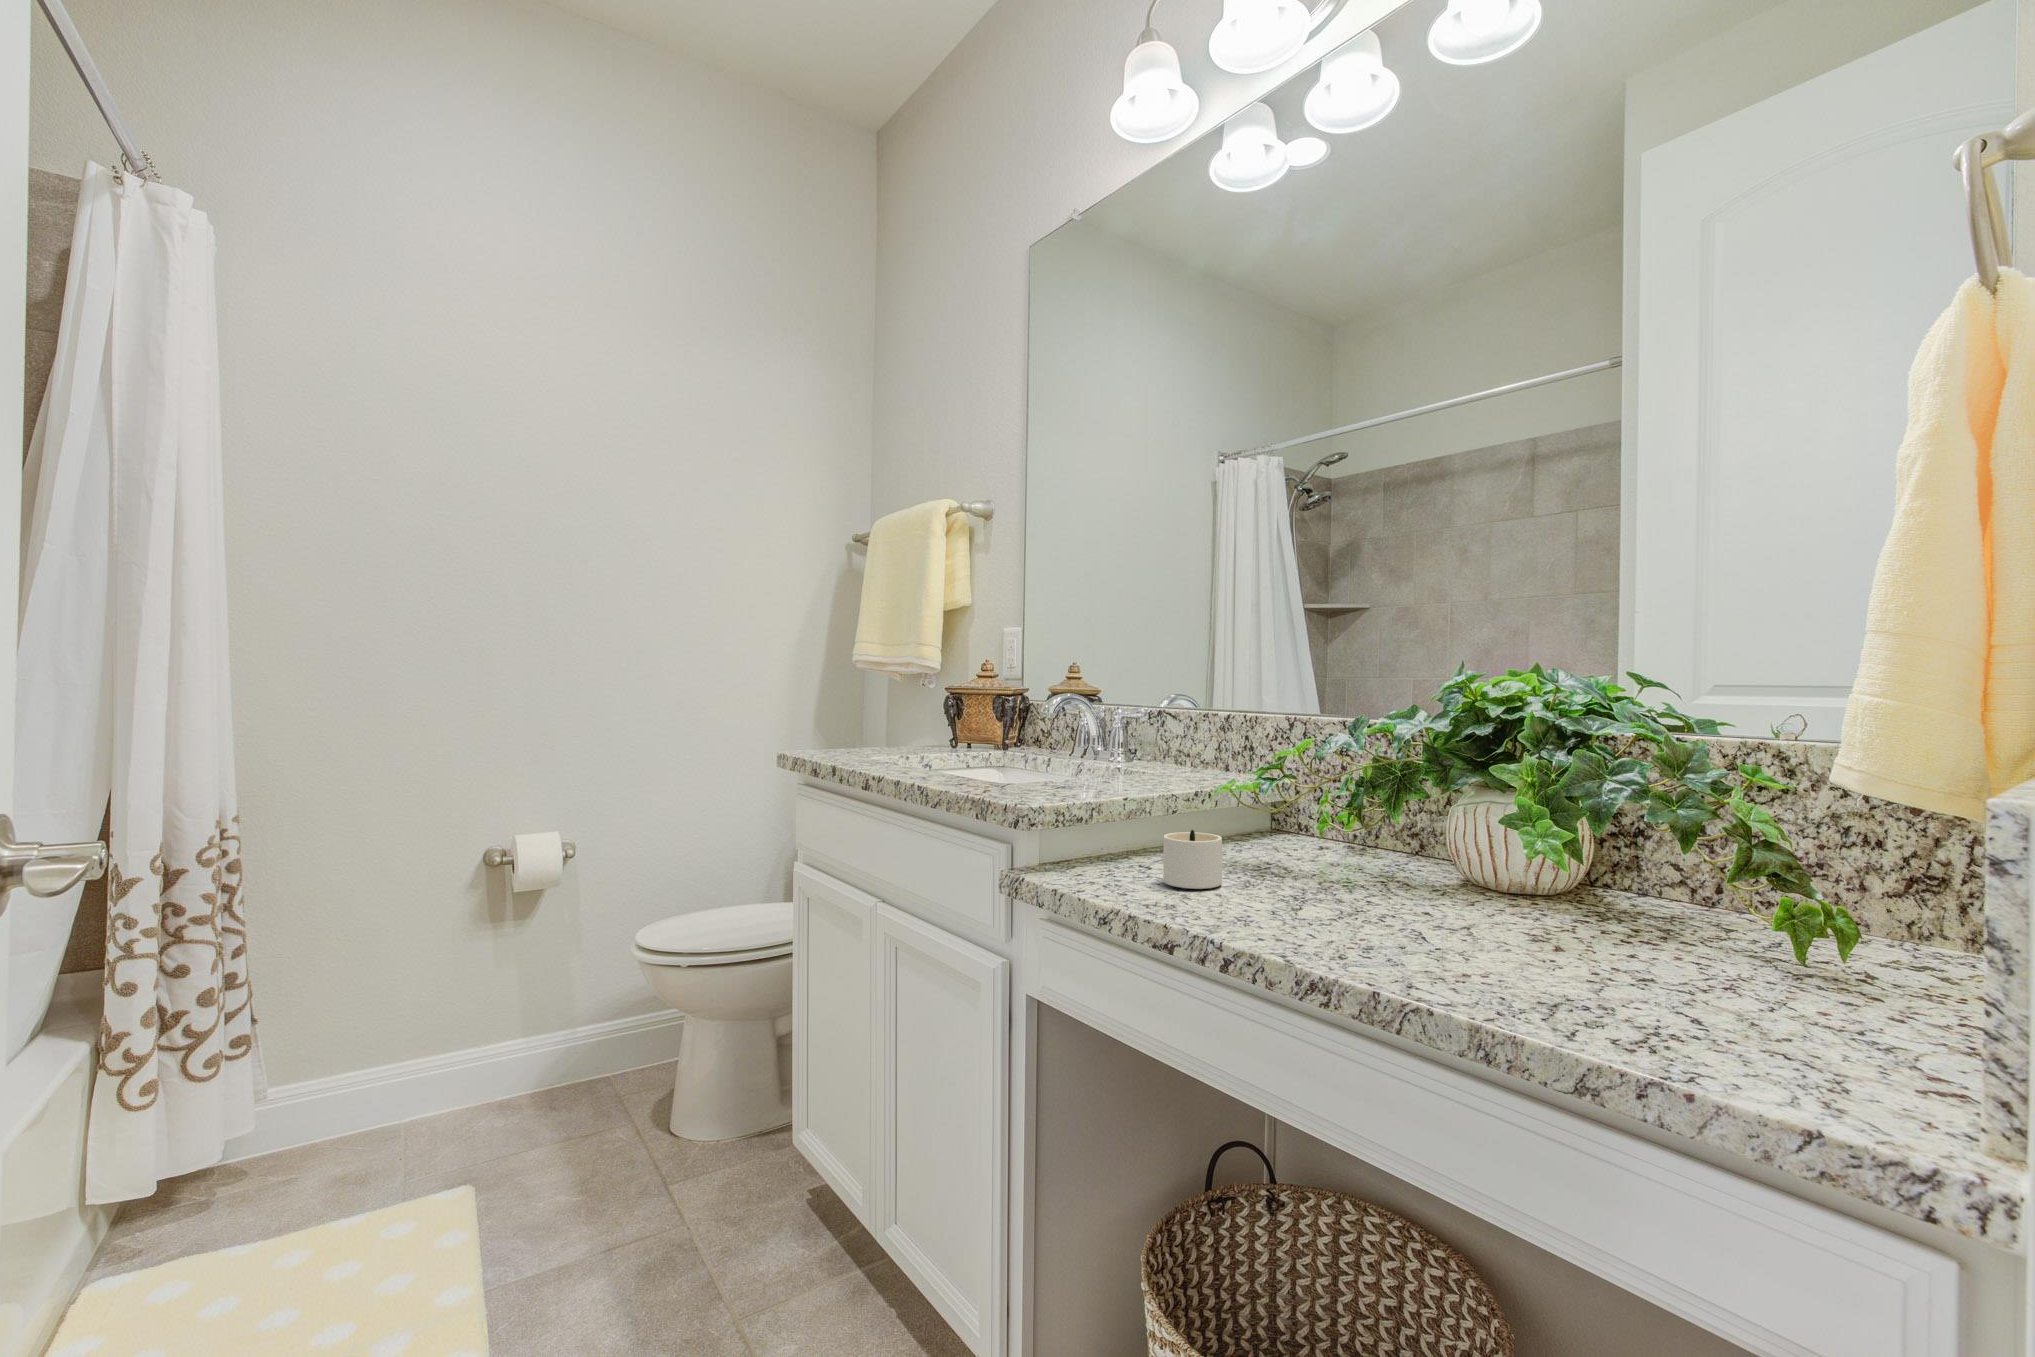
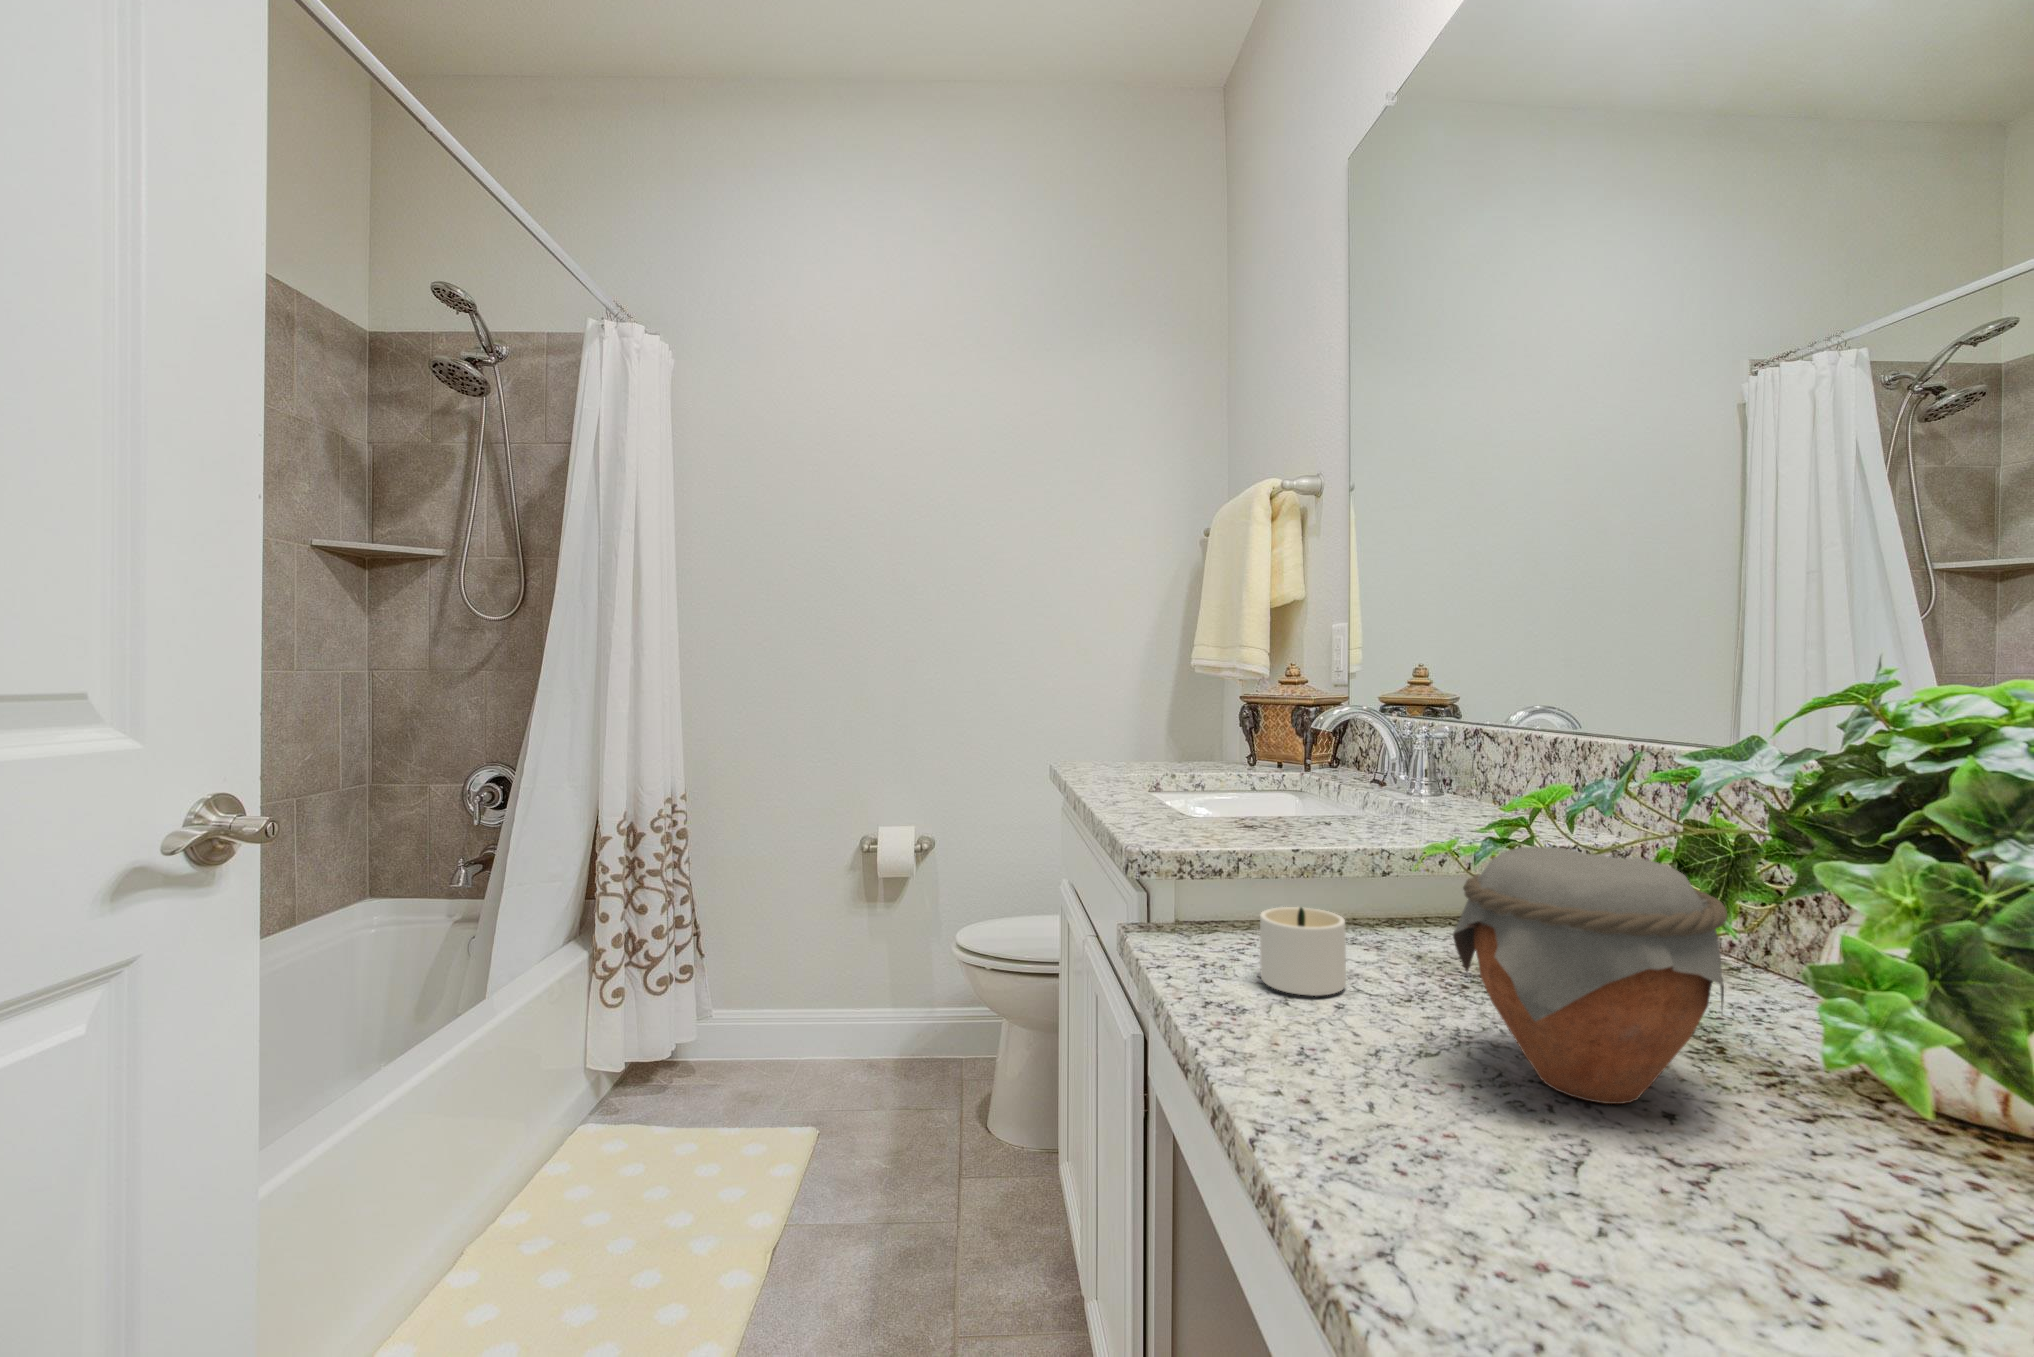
jar: none [1327,770,1475,908] -> present [1453,847,1727,1104]

